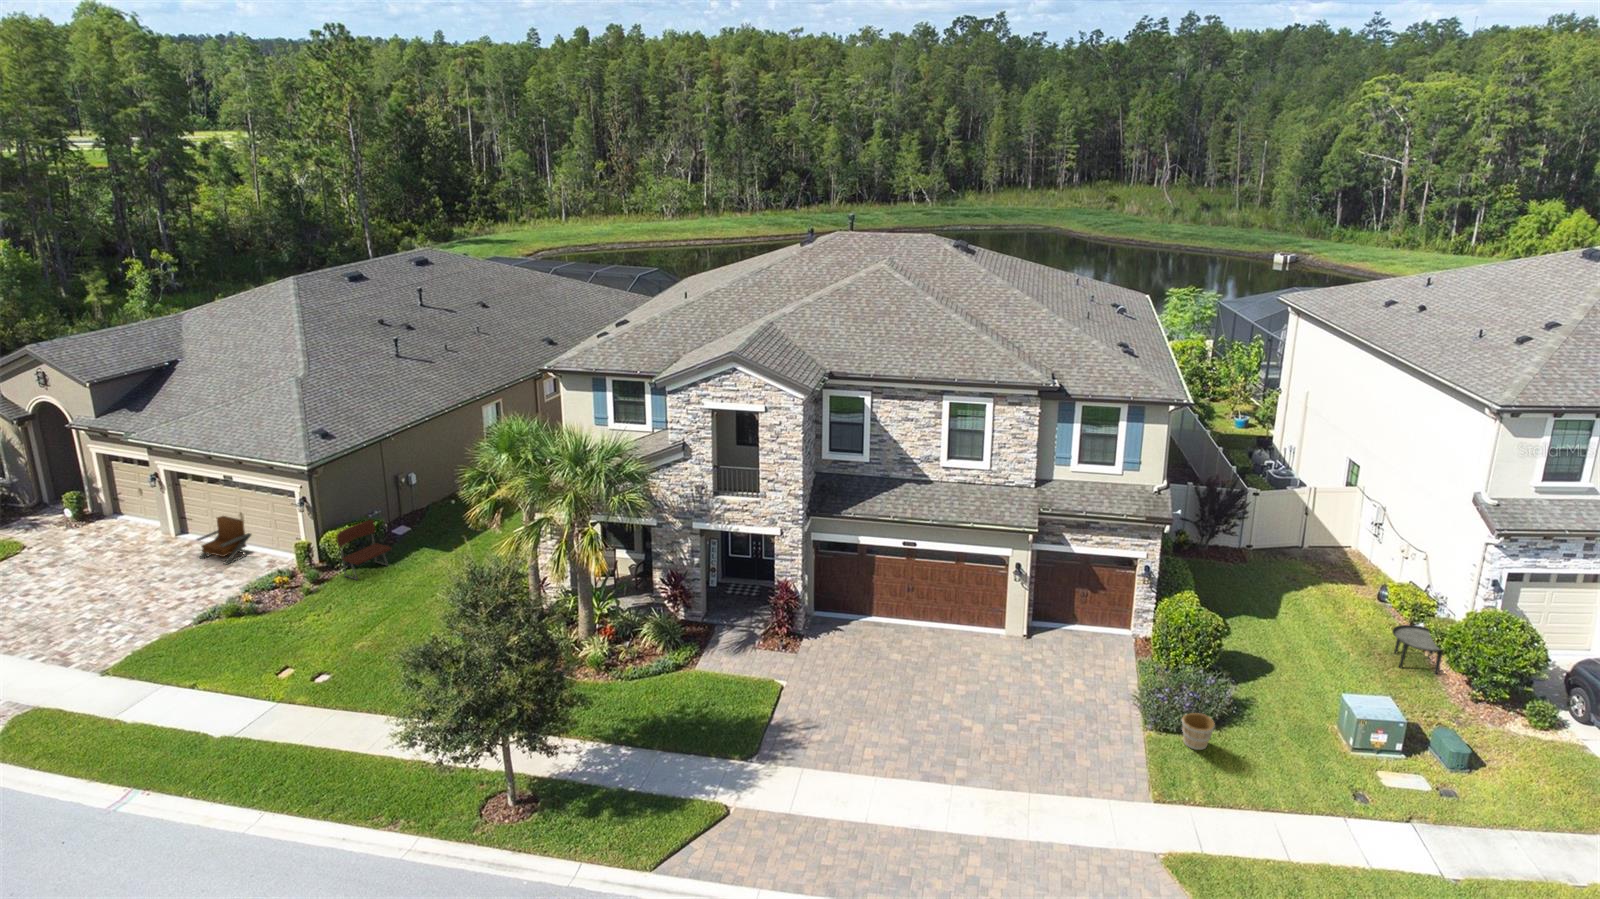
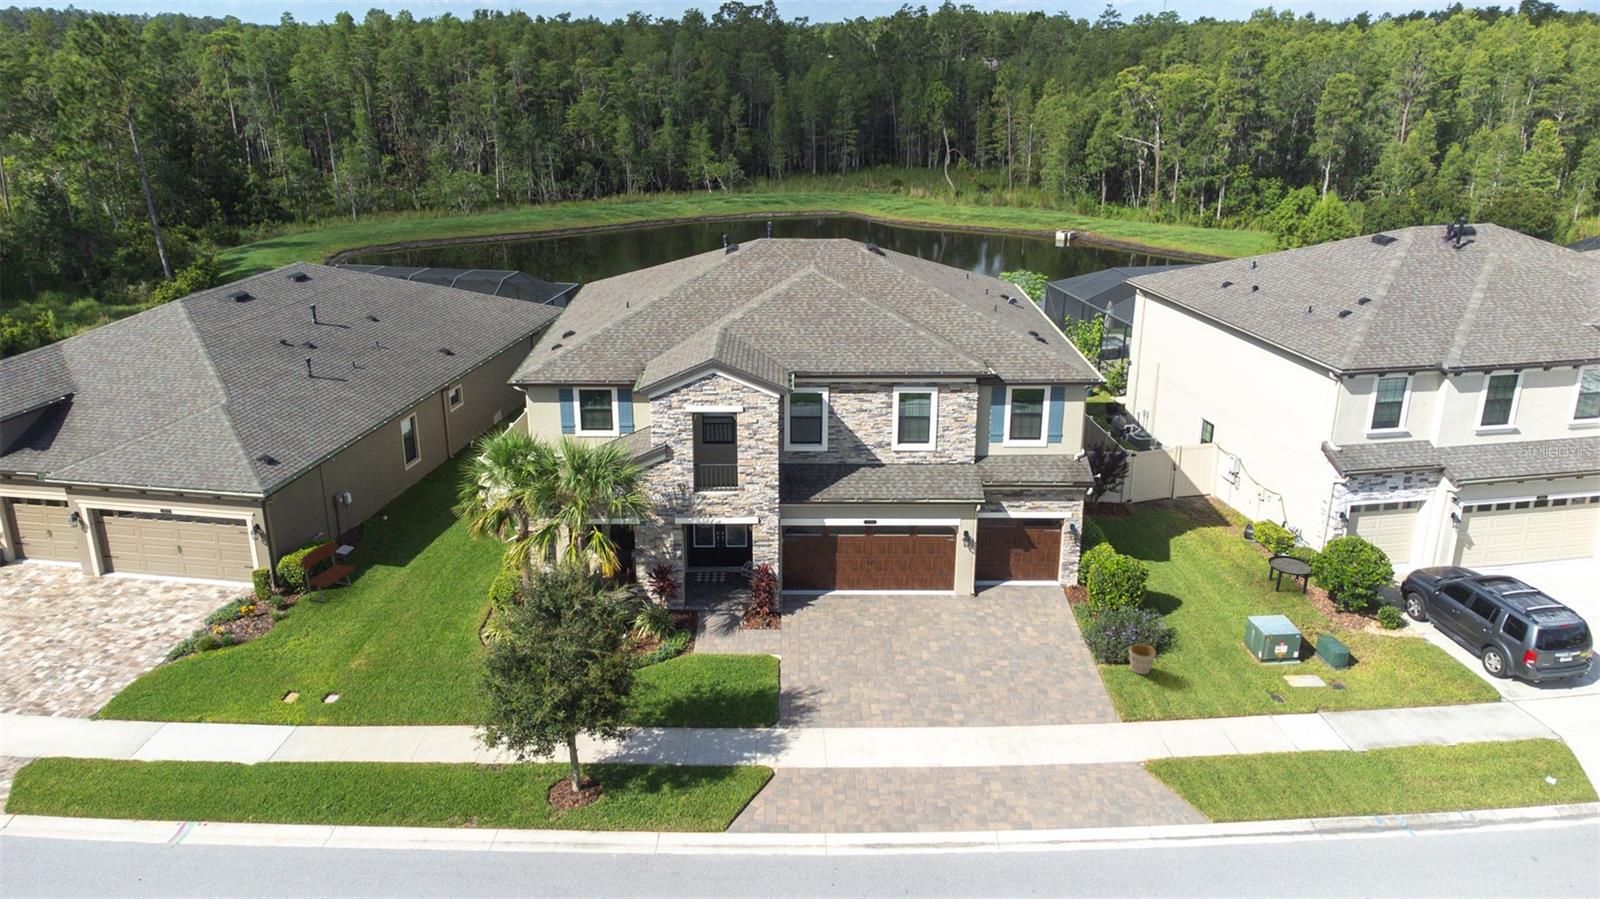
lounge chair: present [197,516,253,565] -> none [136,550,200,600]

